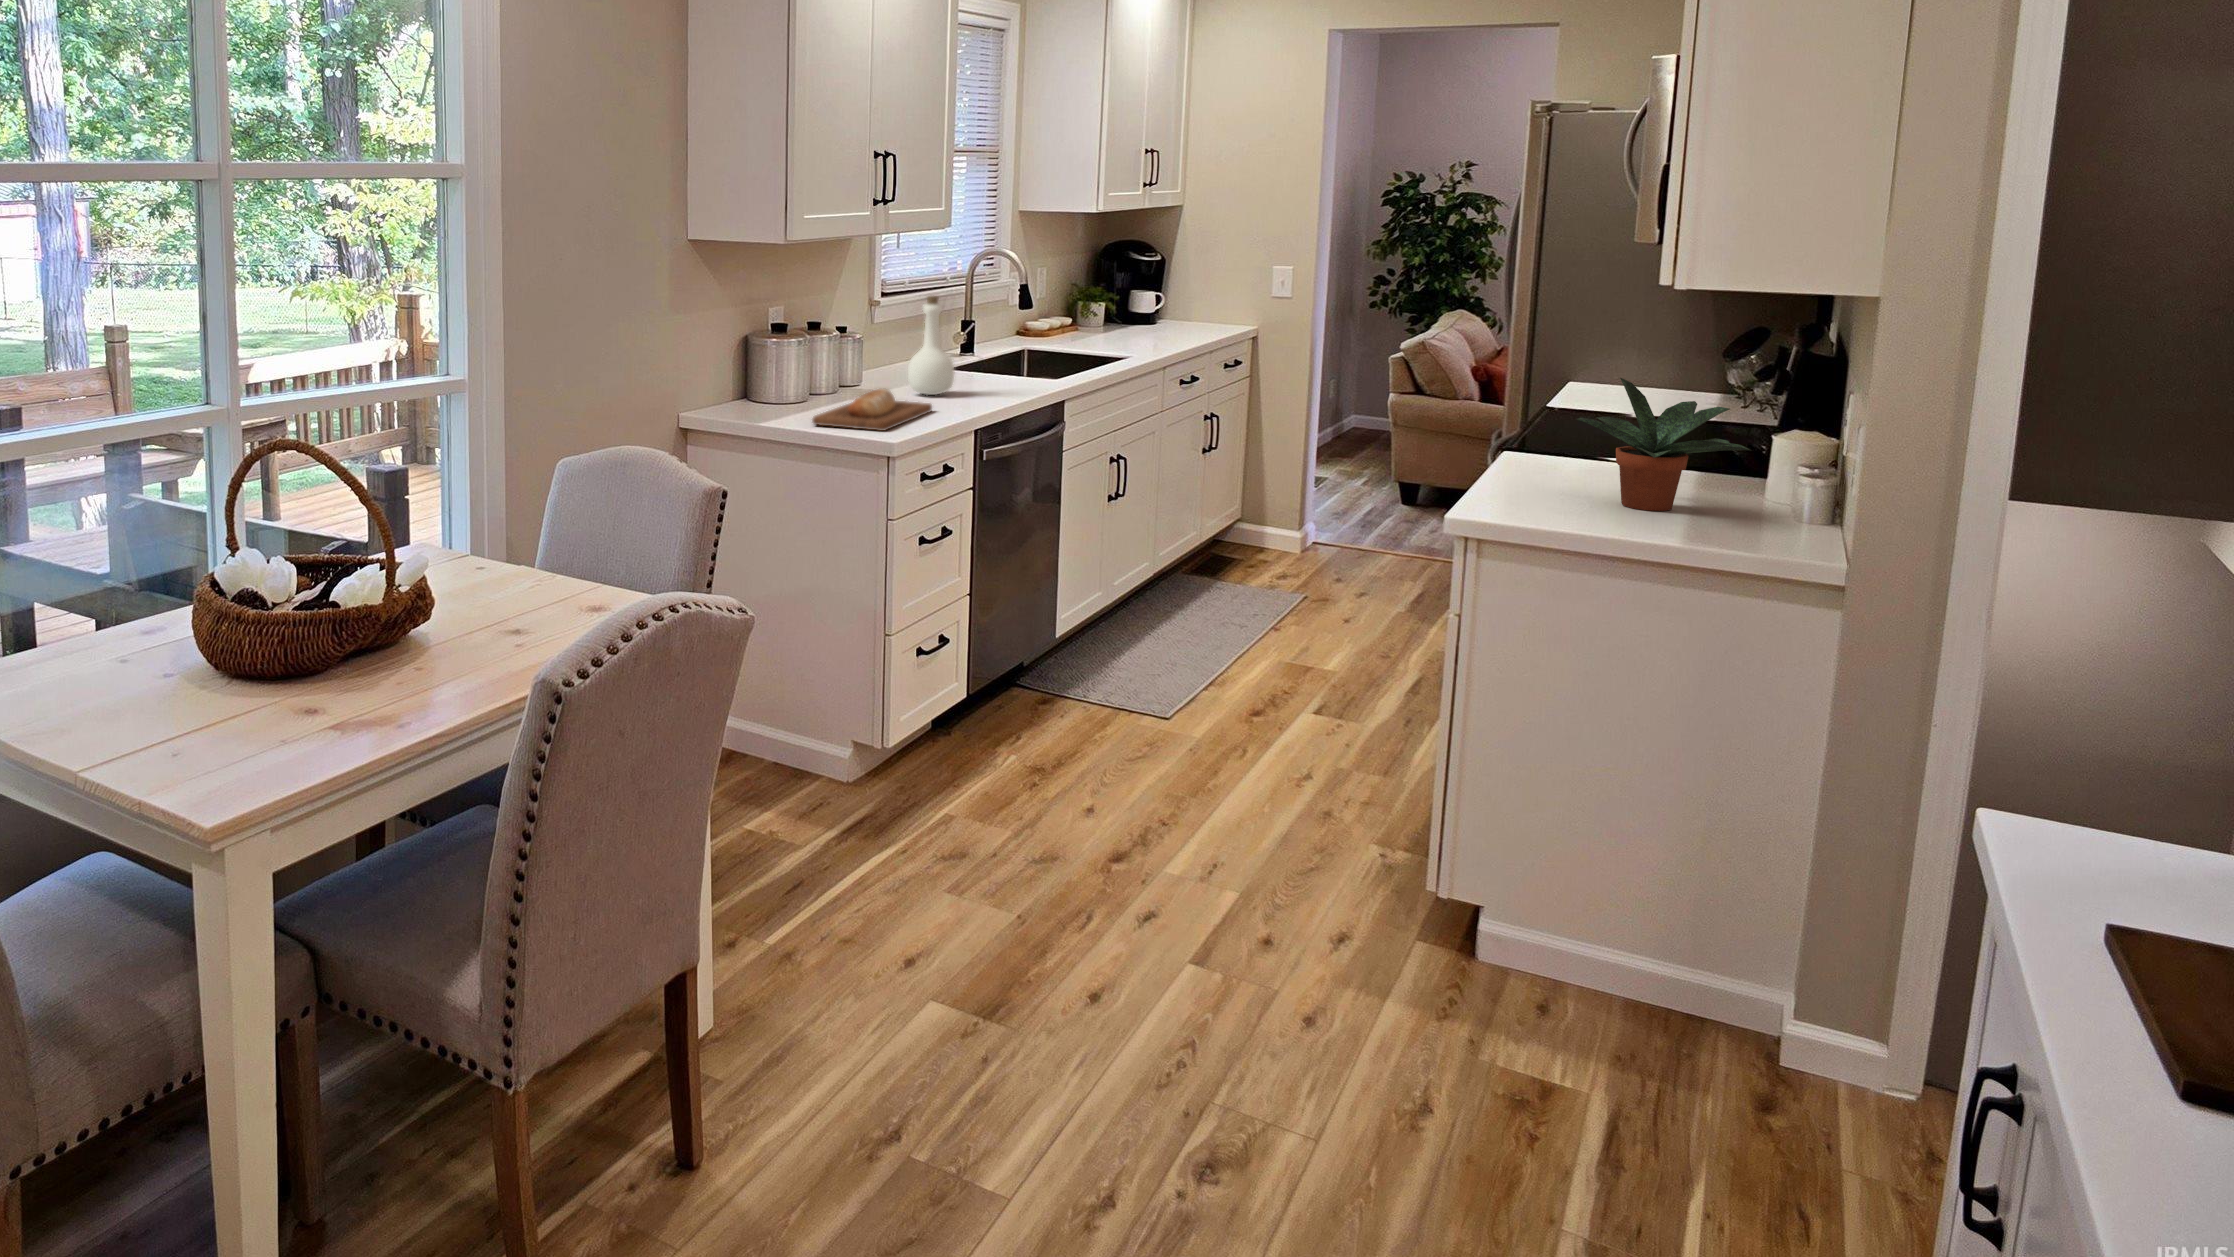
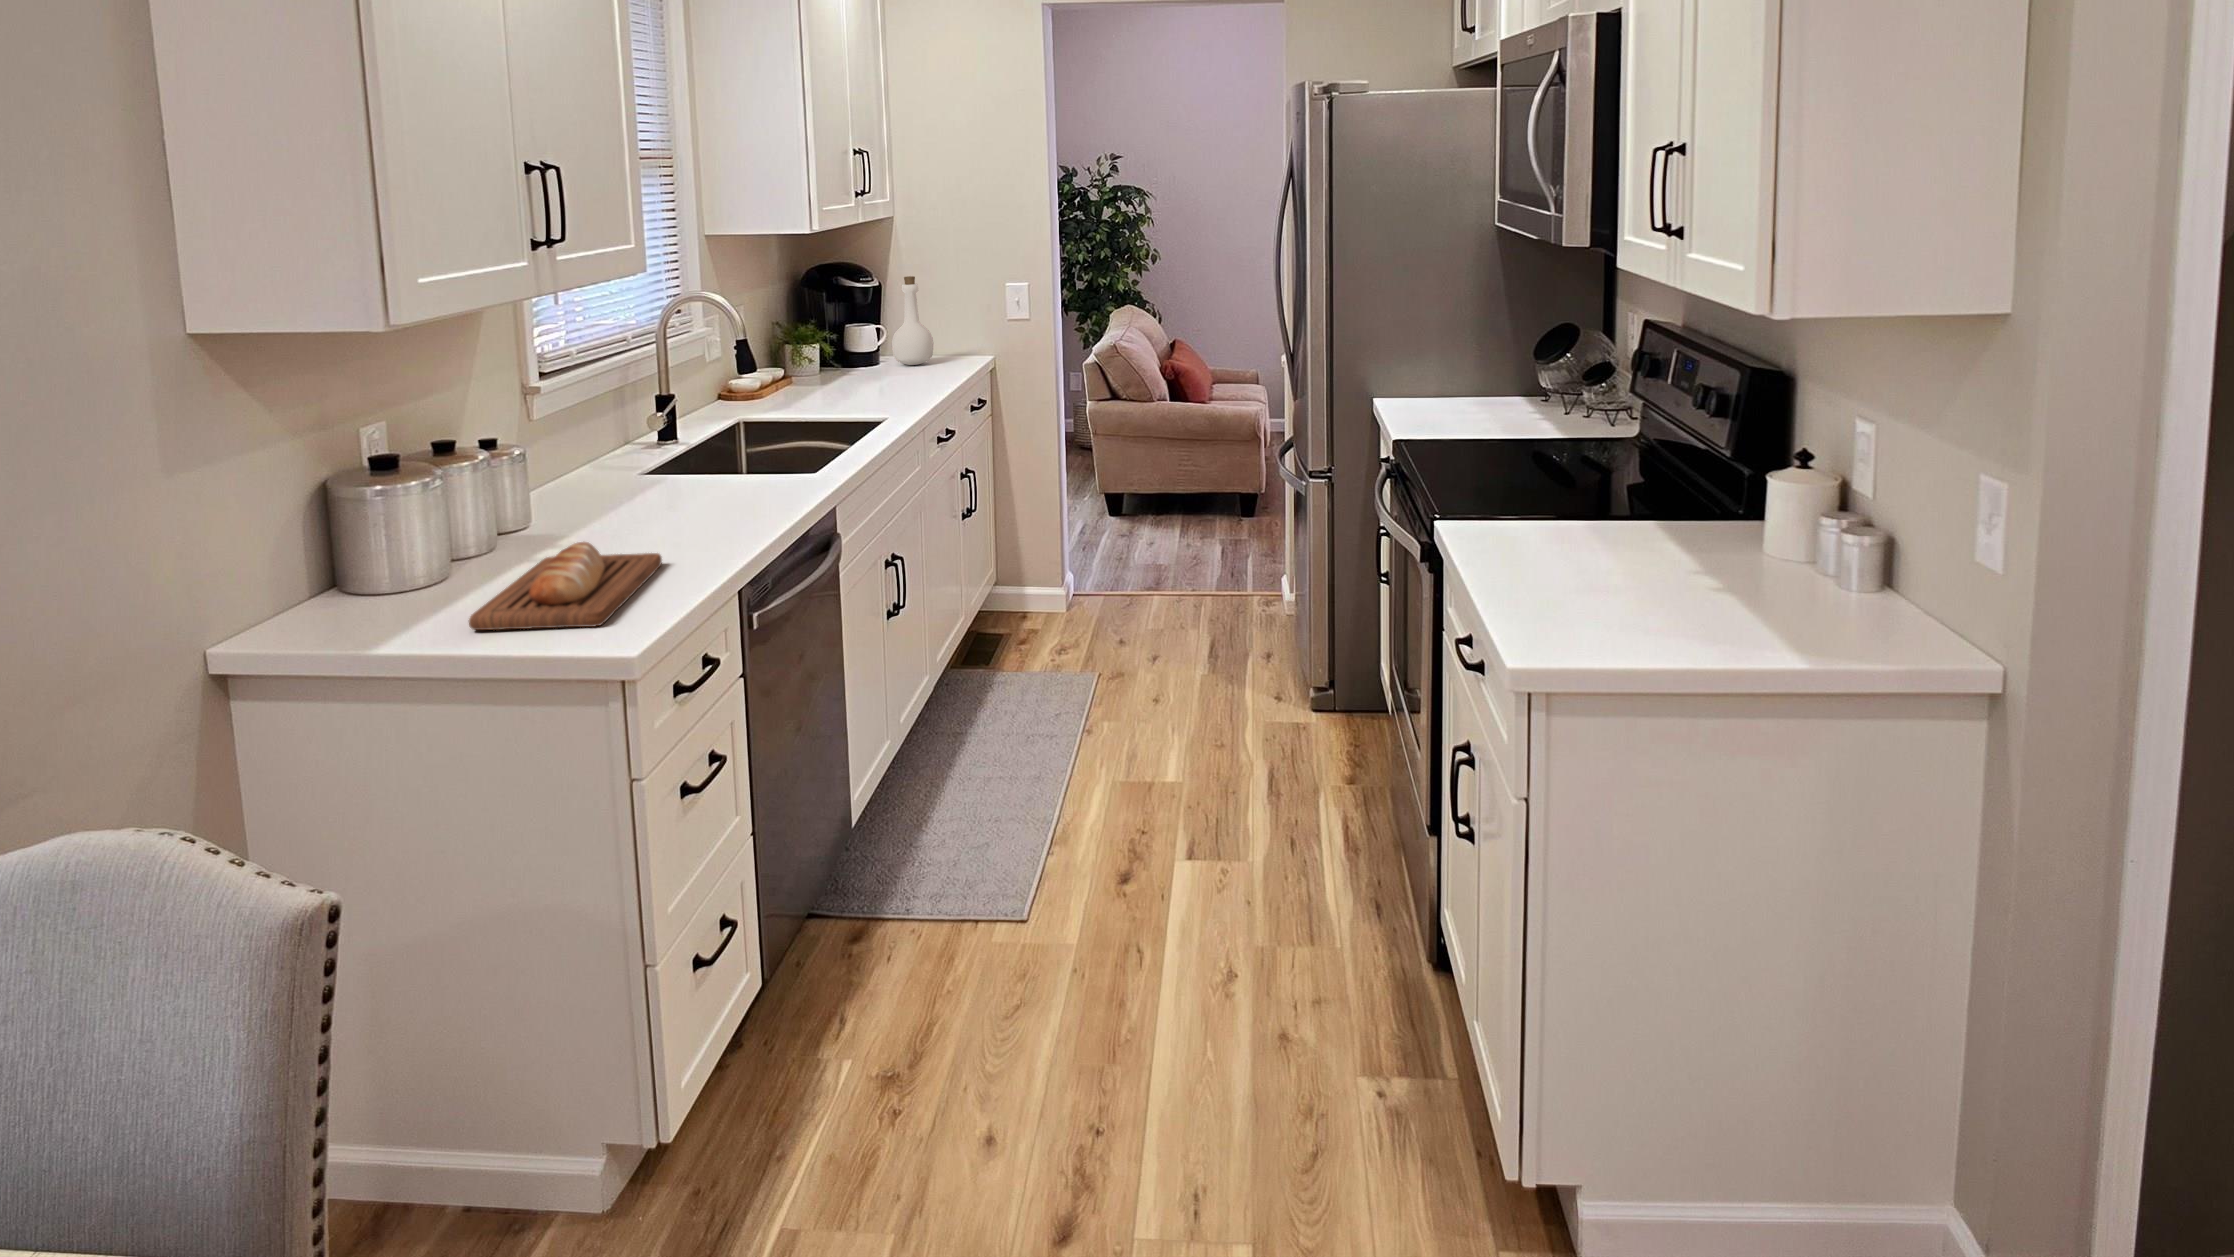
bottle: present [908,296,954,395] -> present [892,276,934,365]
potted plant: present [1576,378,1751,511] -> none [1599,439,1804,614]

